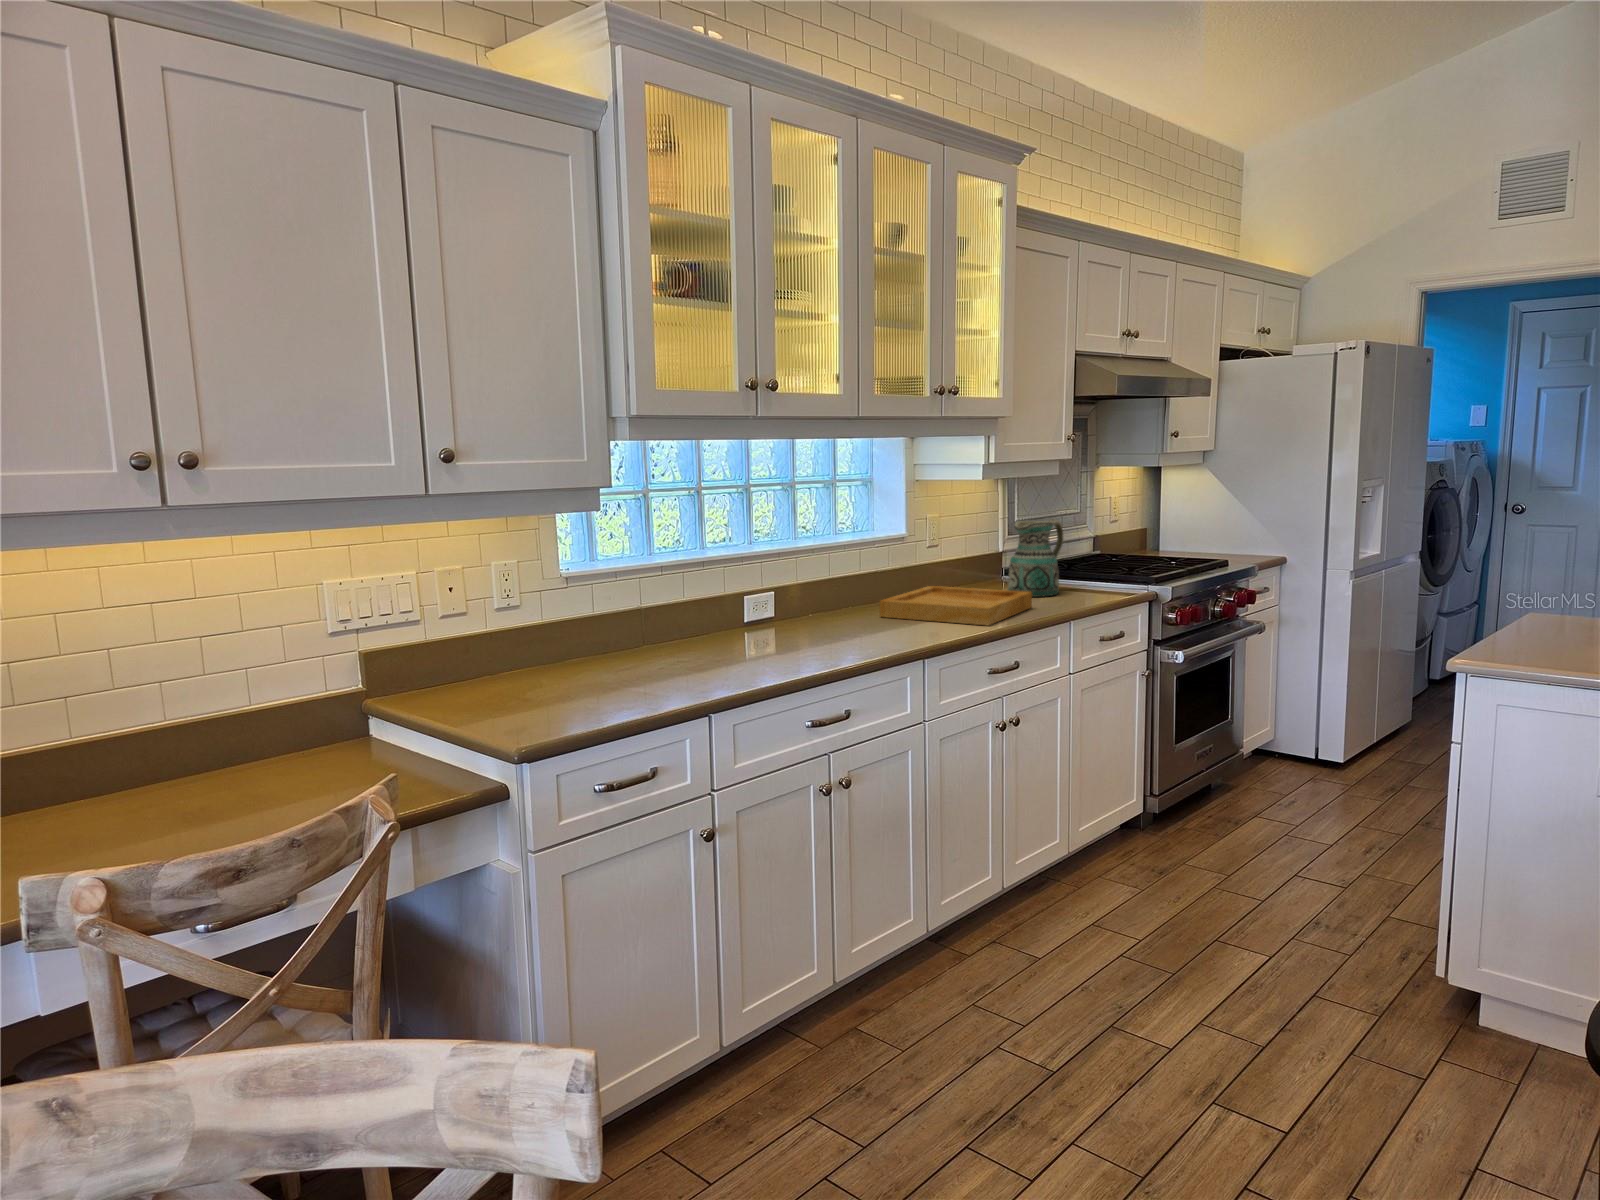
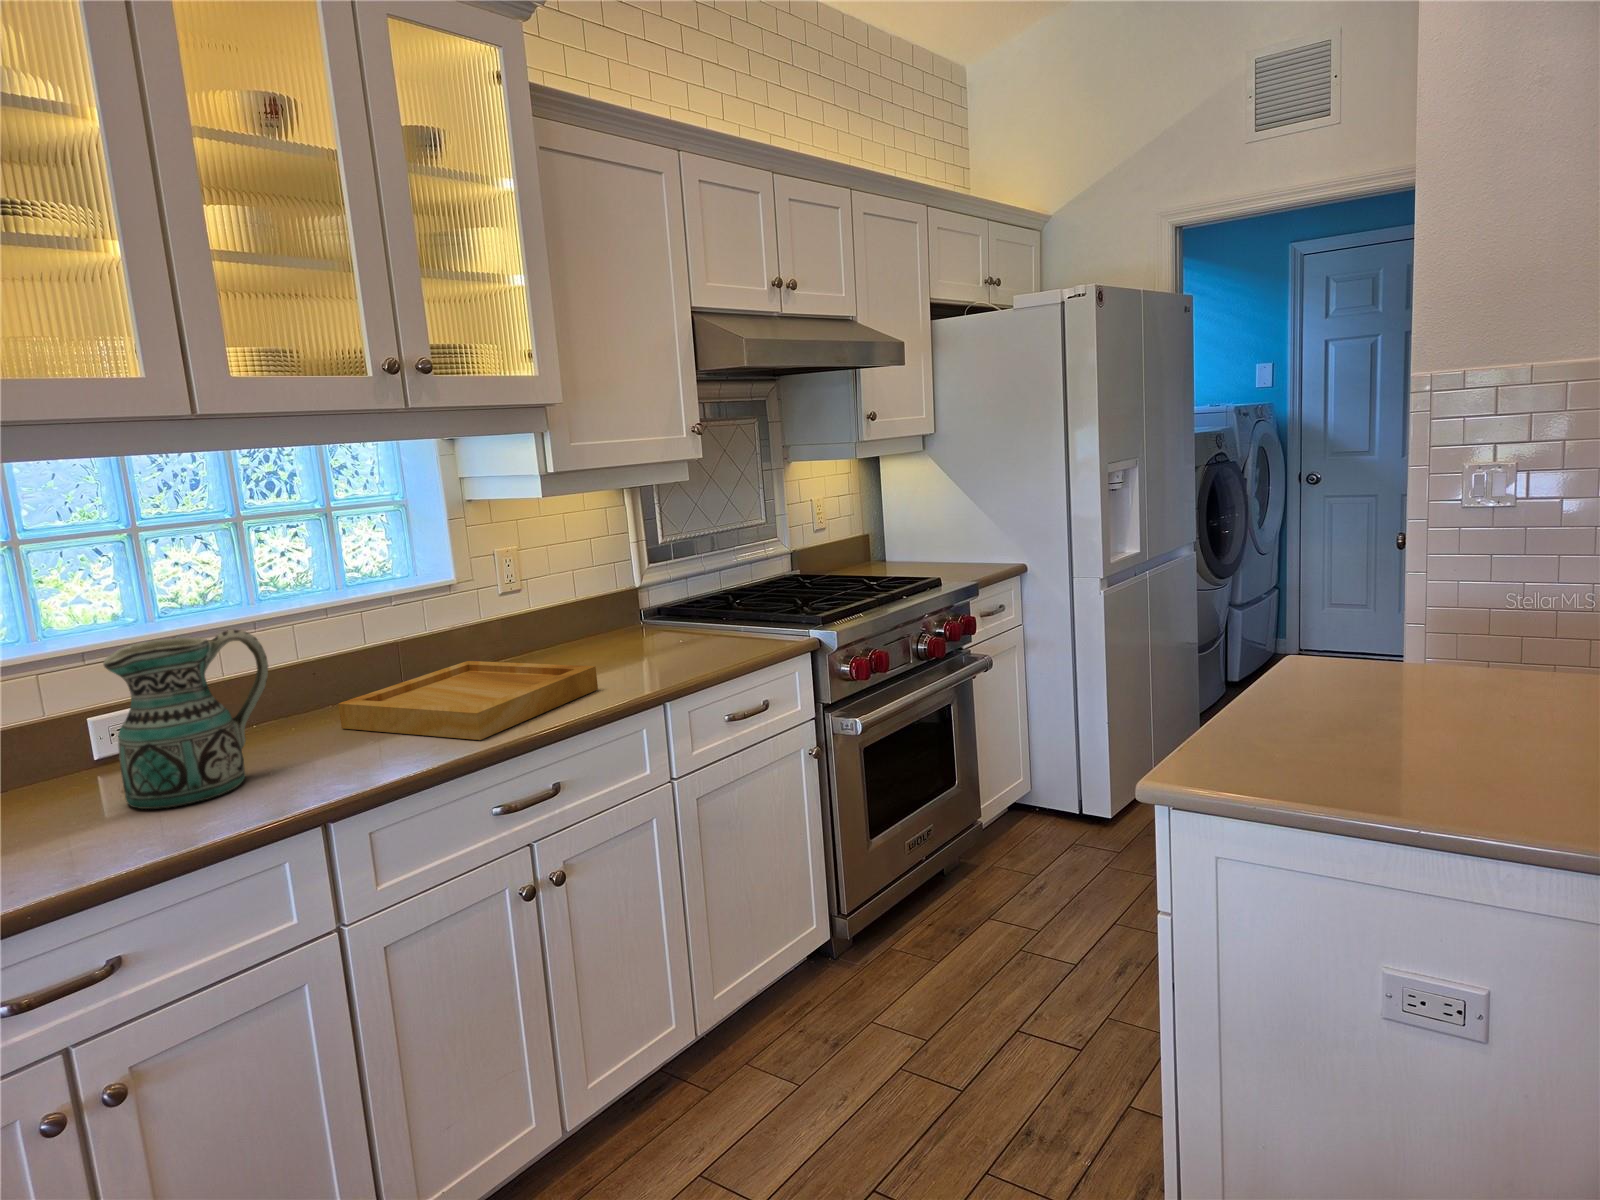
ceramic pitcher: present [1008,519,1063,597] -> present [104,630,268,809]

